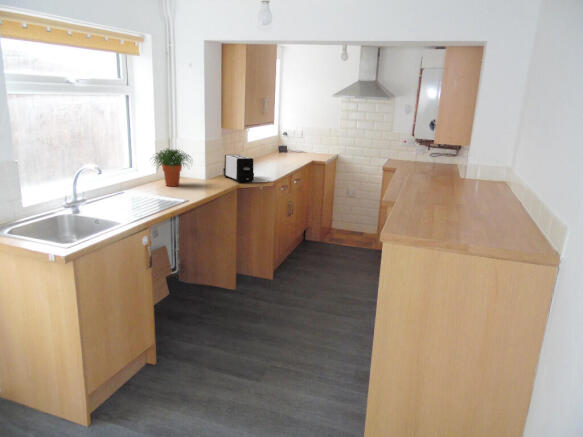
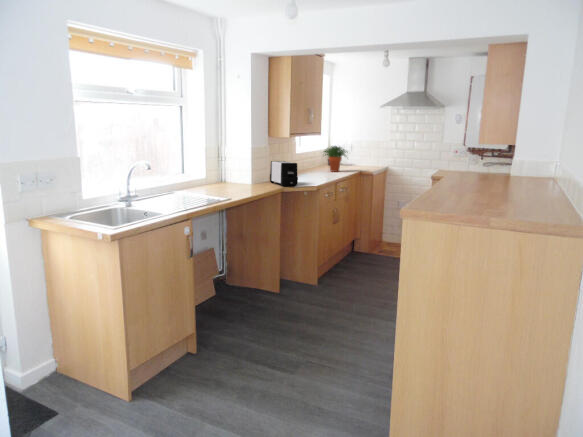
potted plant: present [154,149,191,186] -> present [324,146,348,172]

